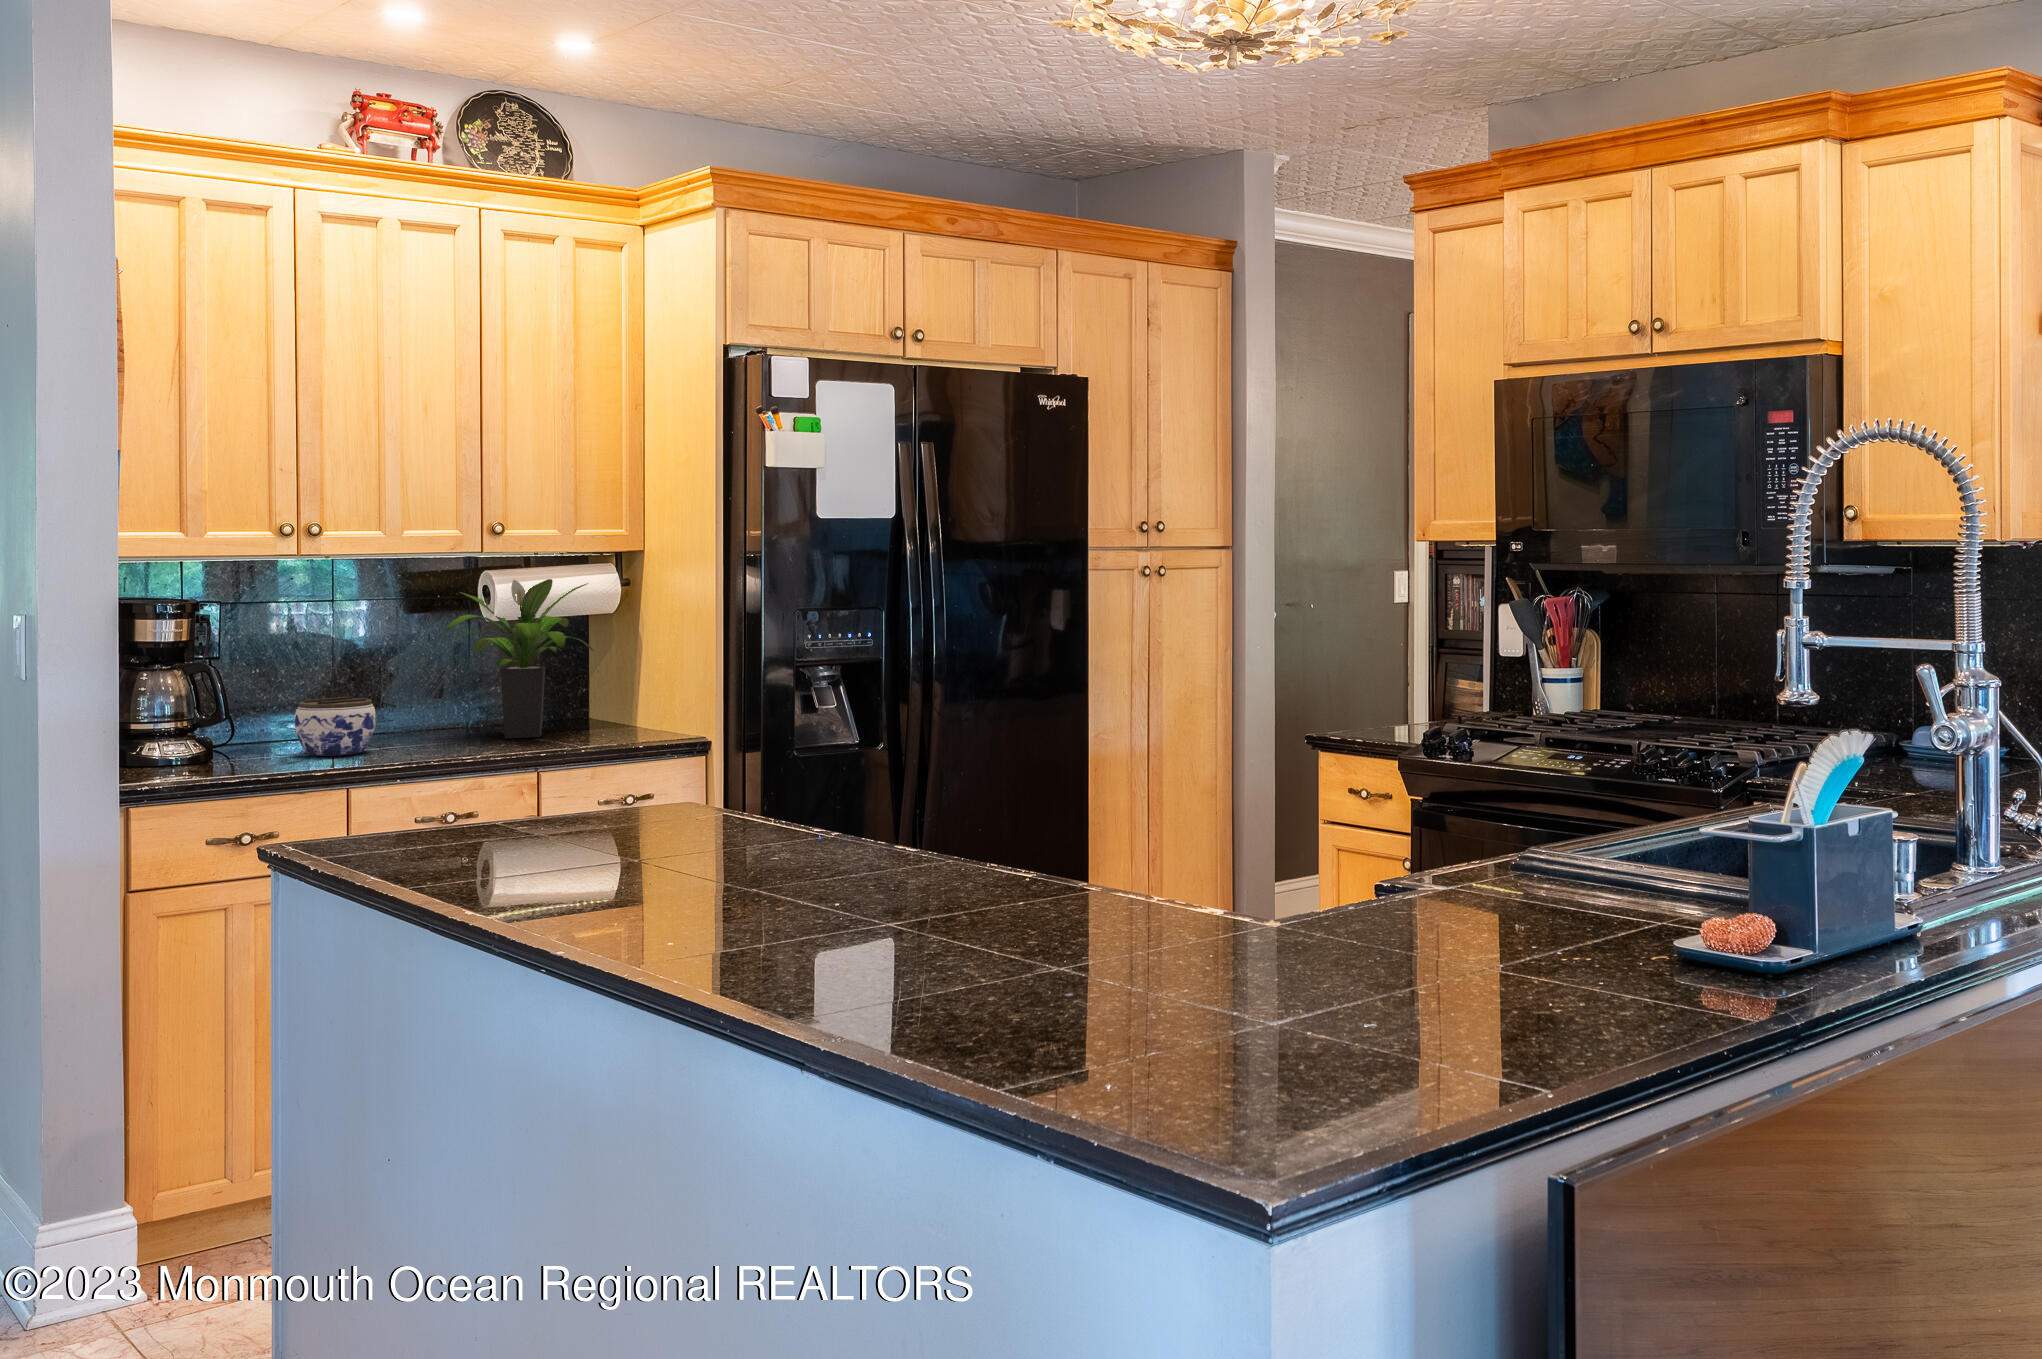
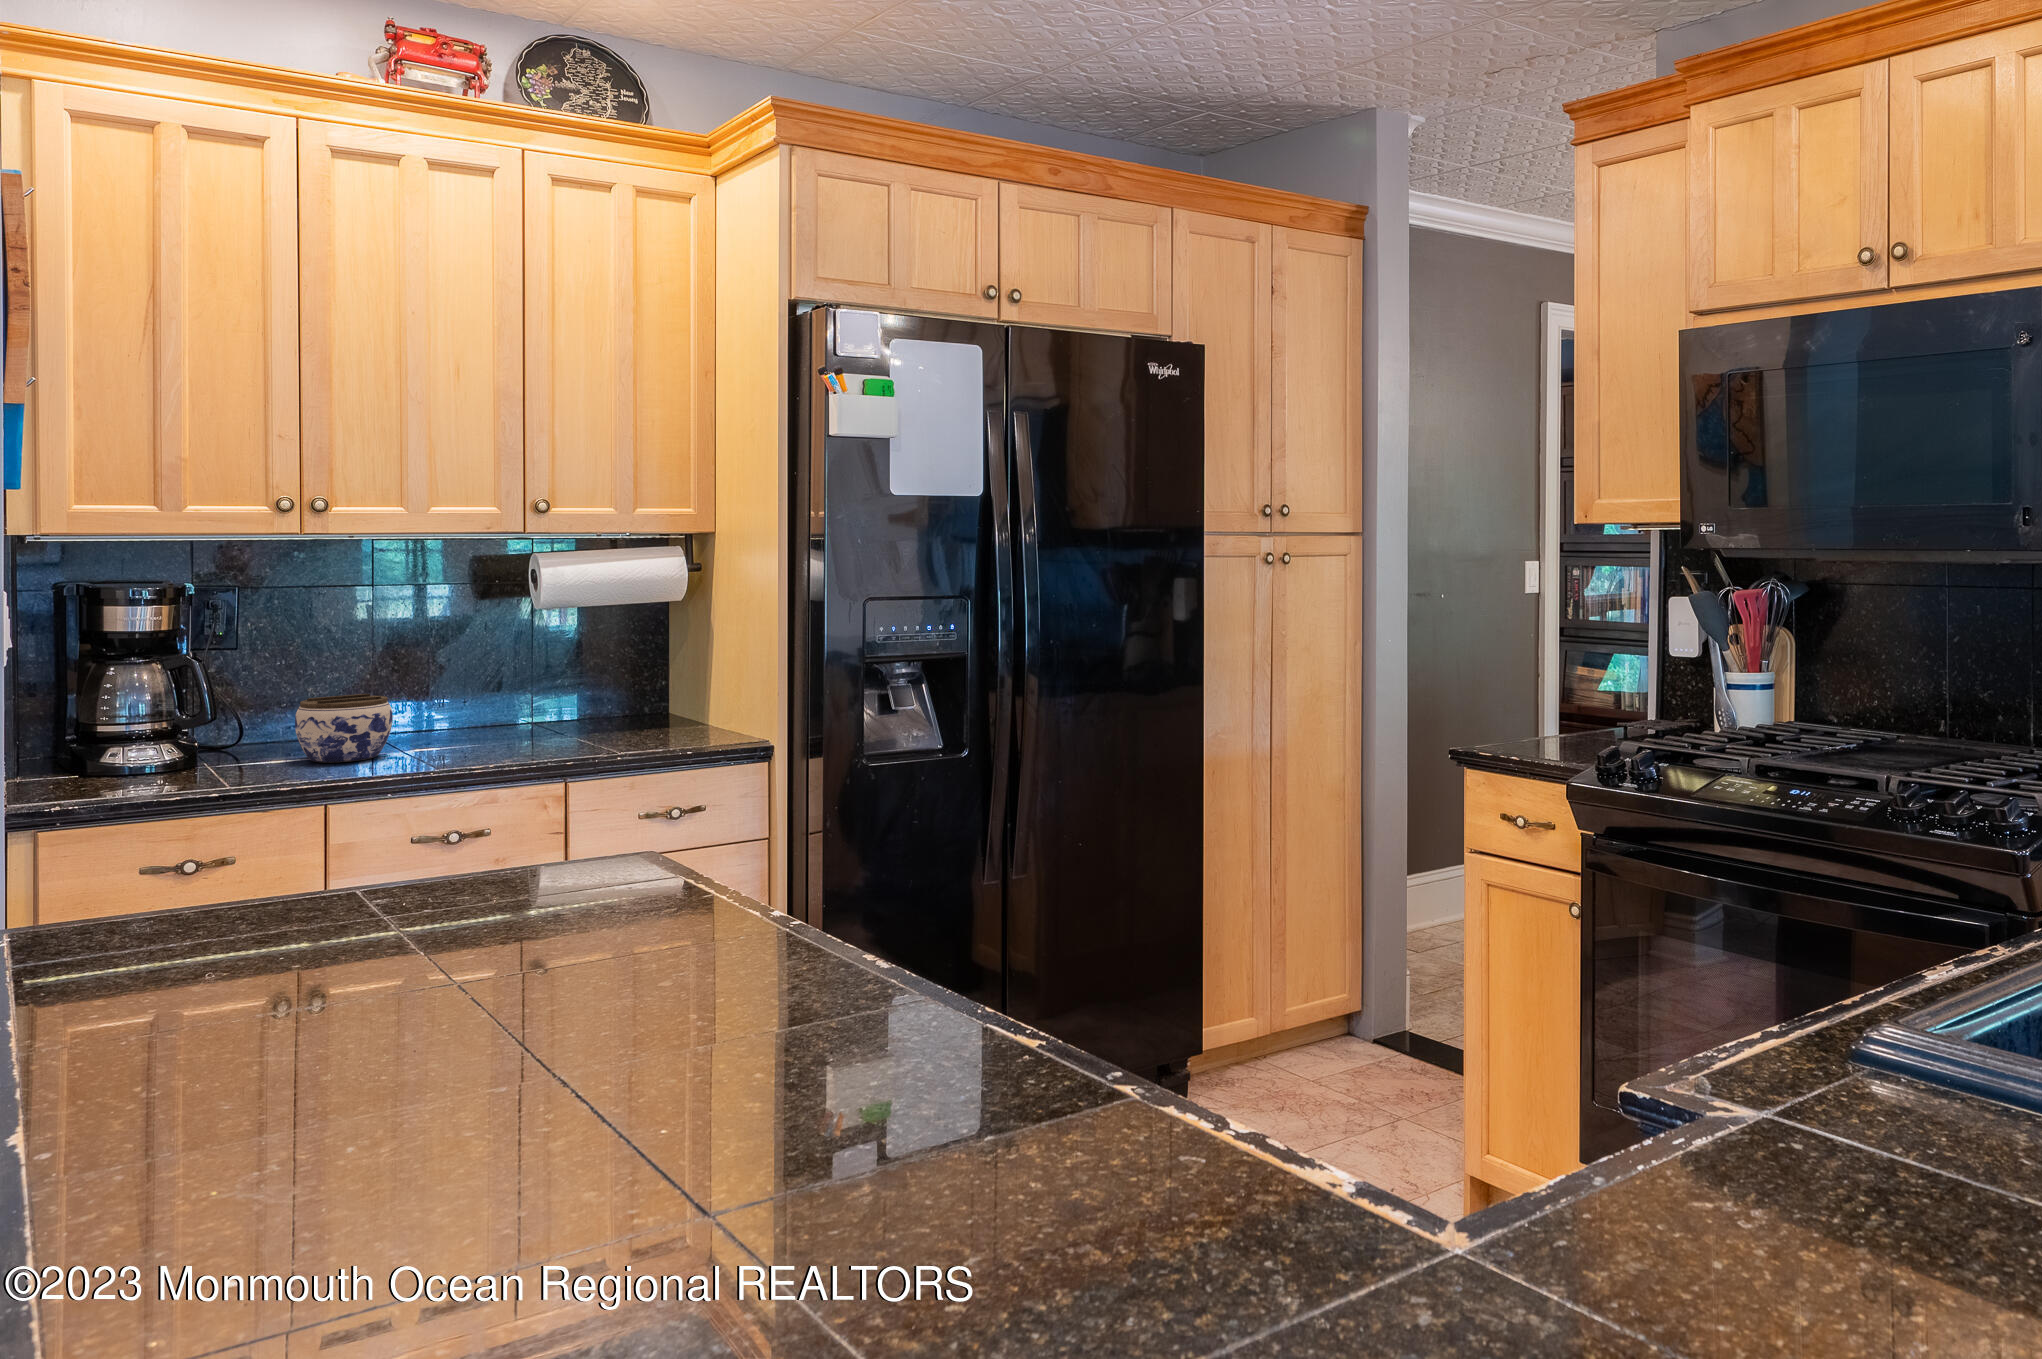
potted plant: present [445,579,594,738] -> none [482,562,659,739]

